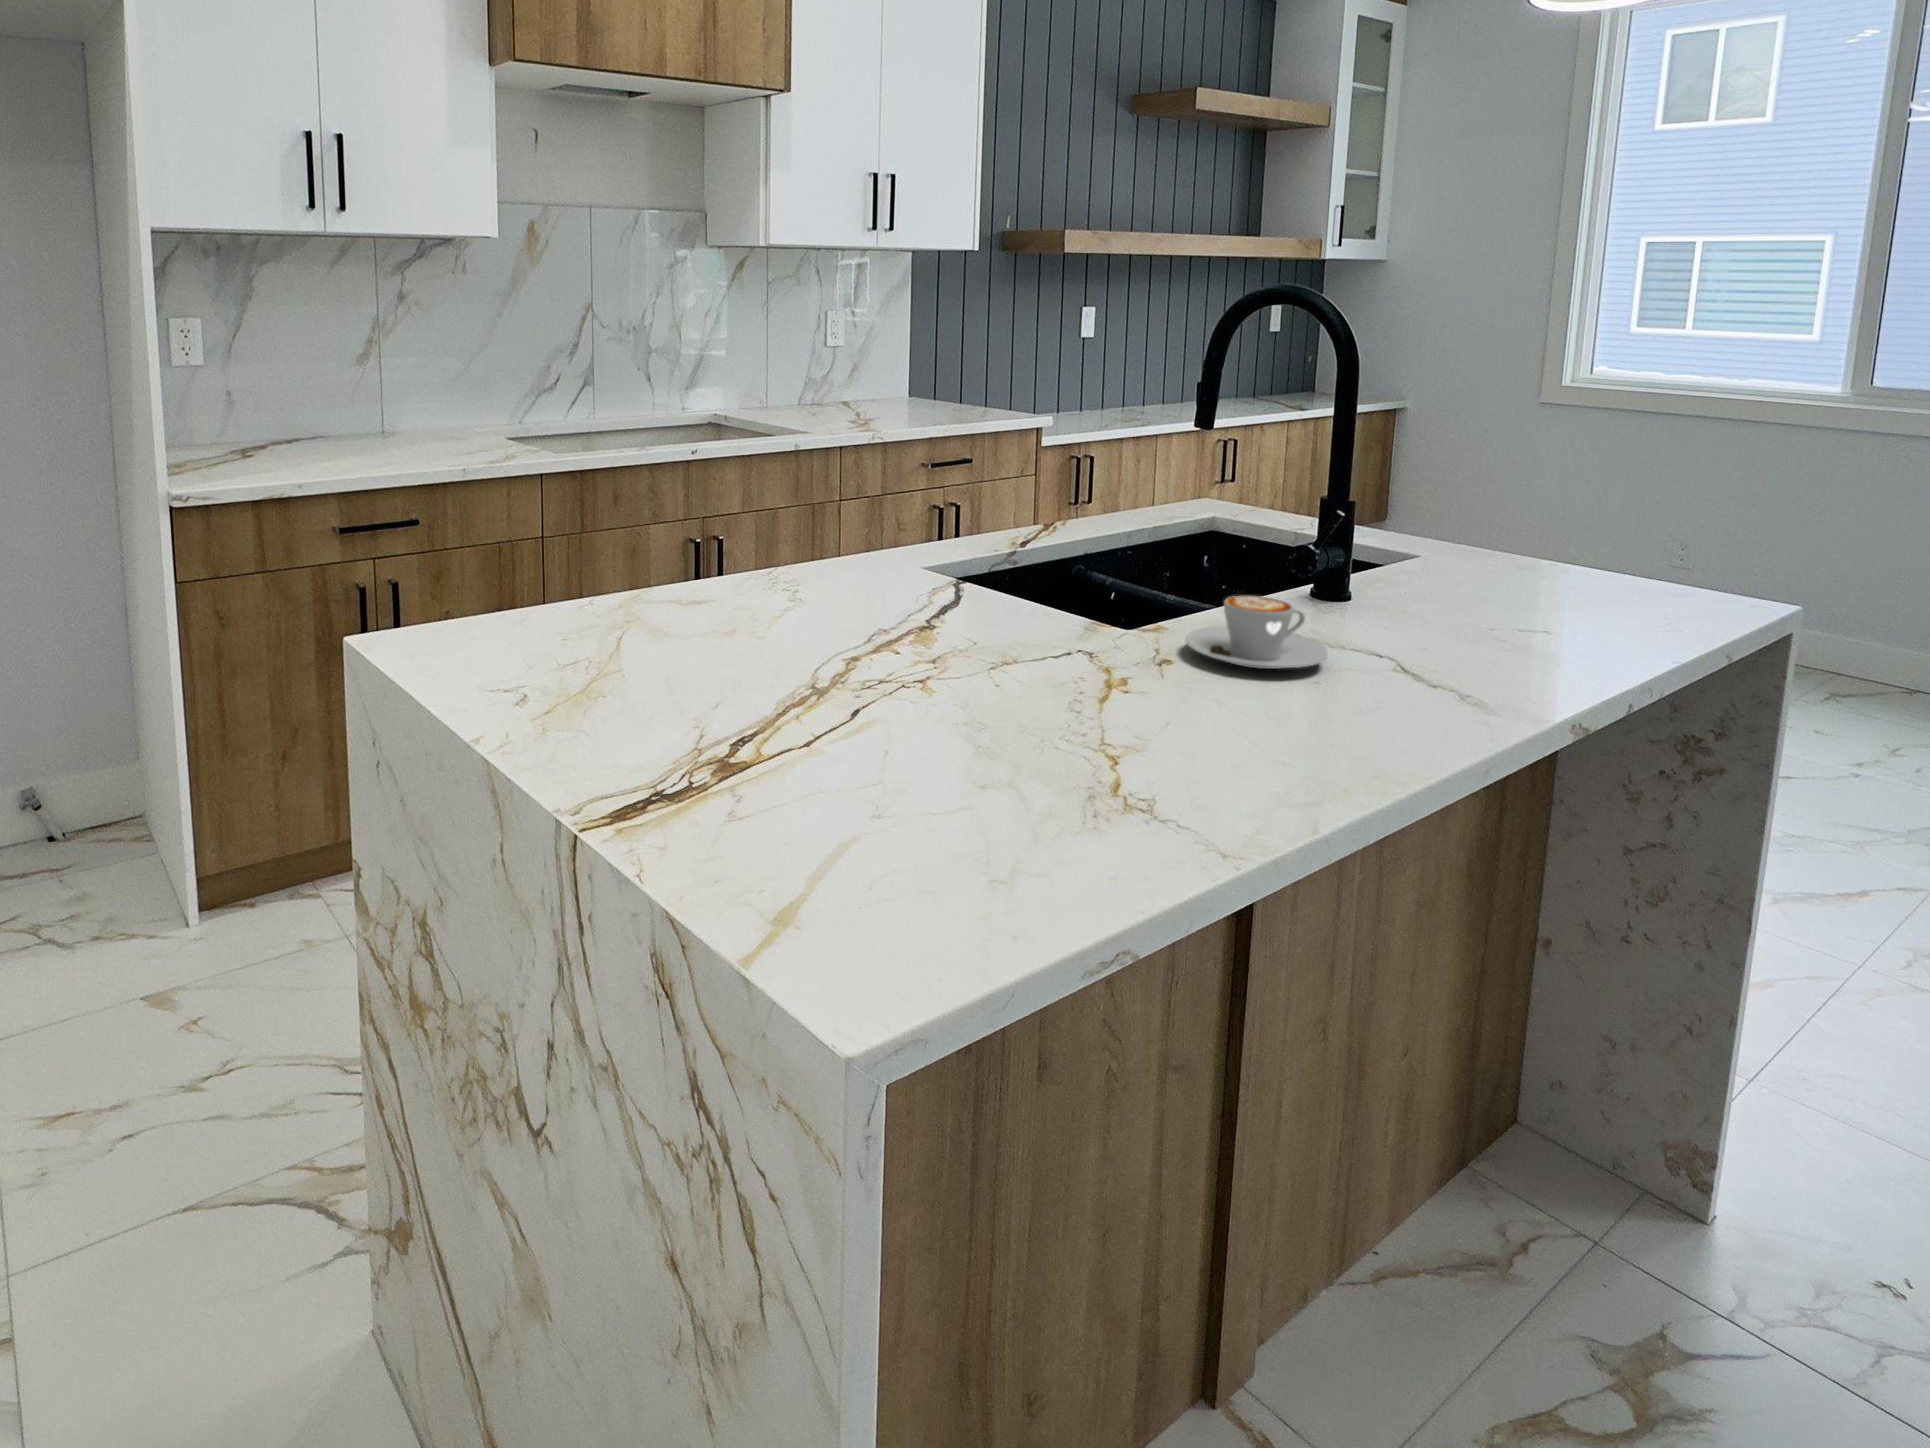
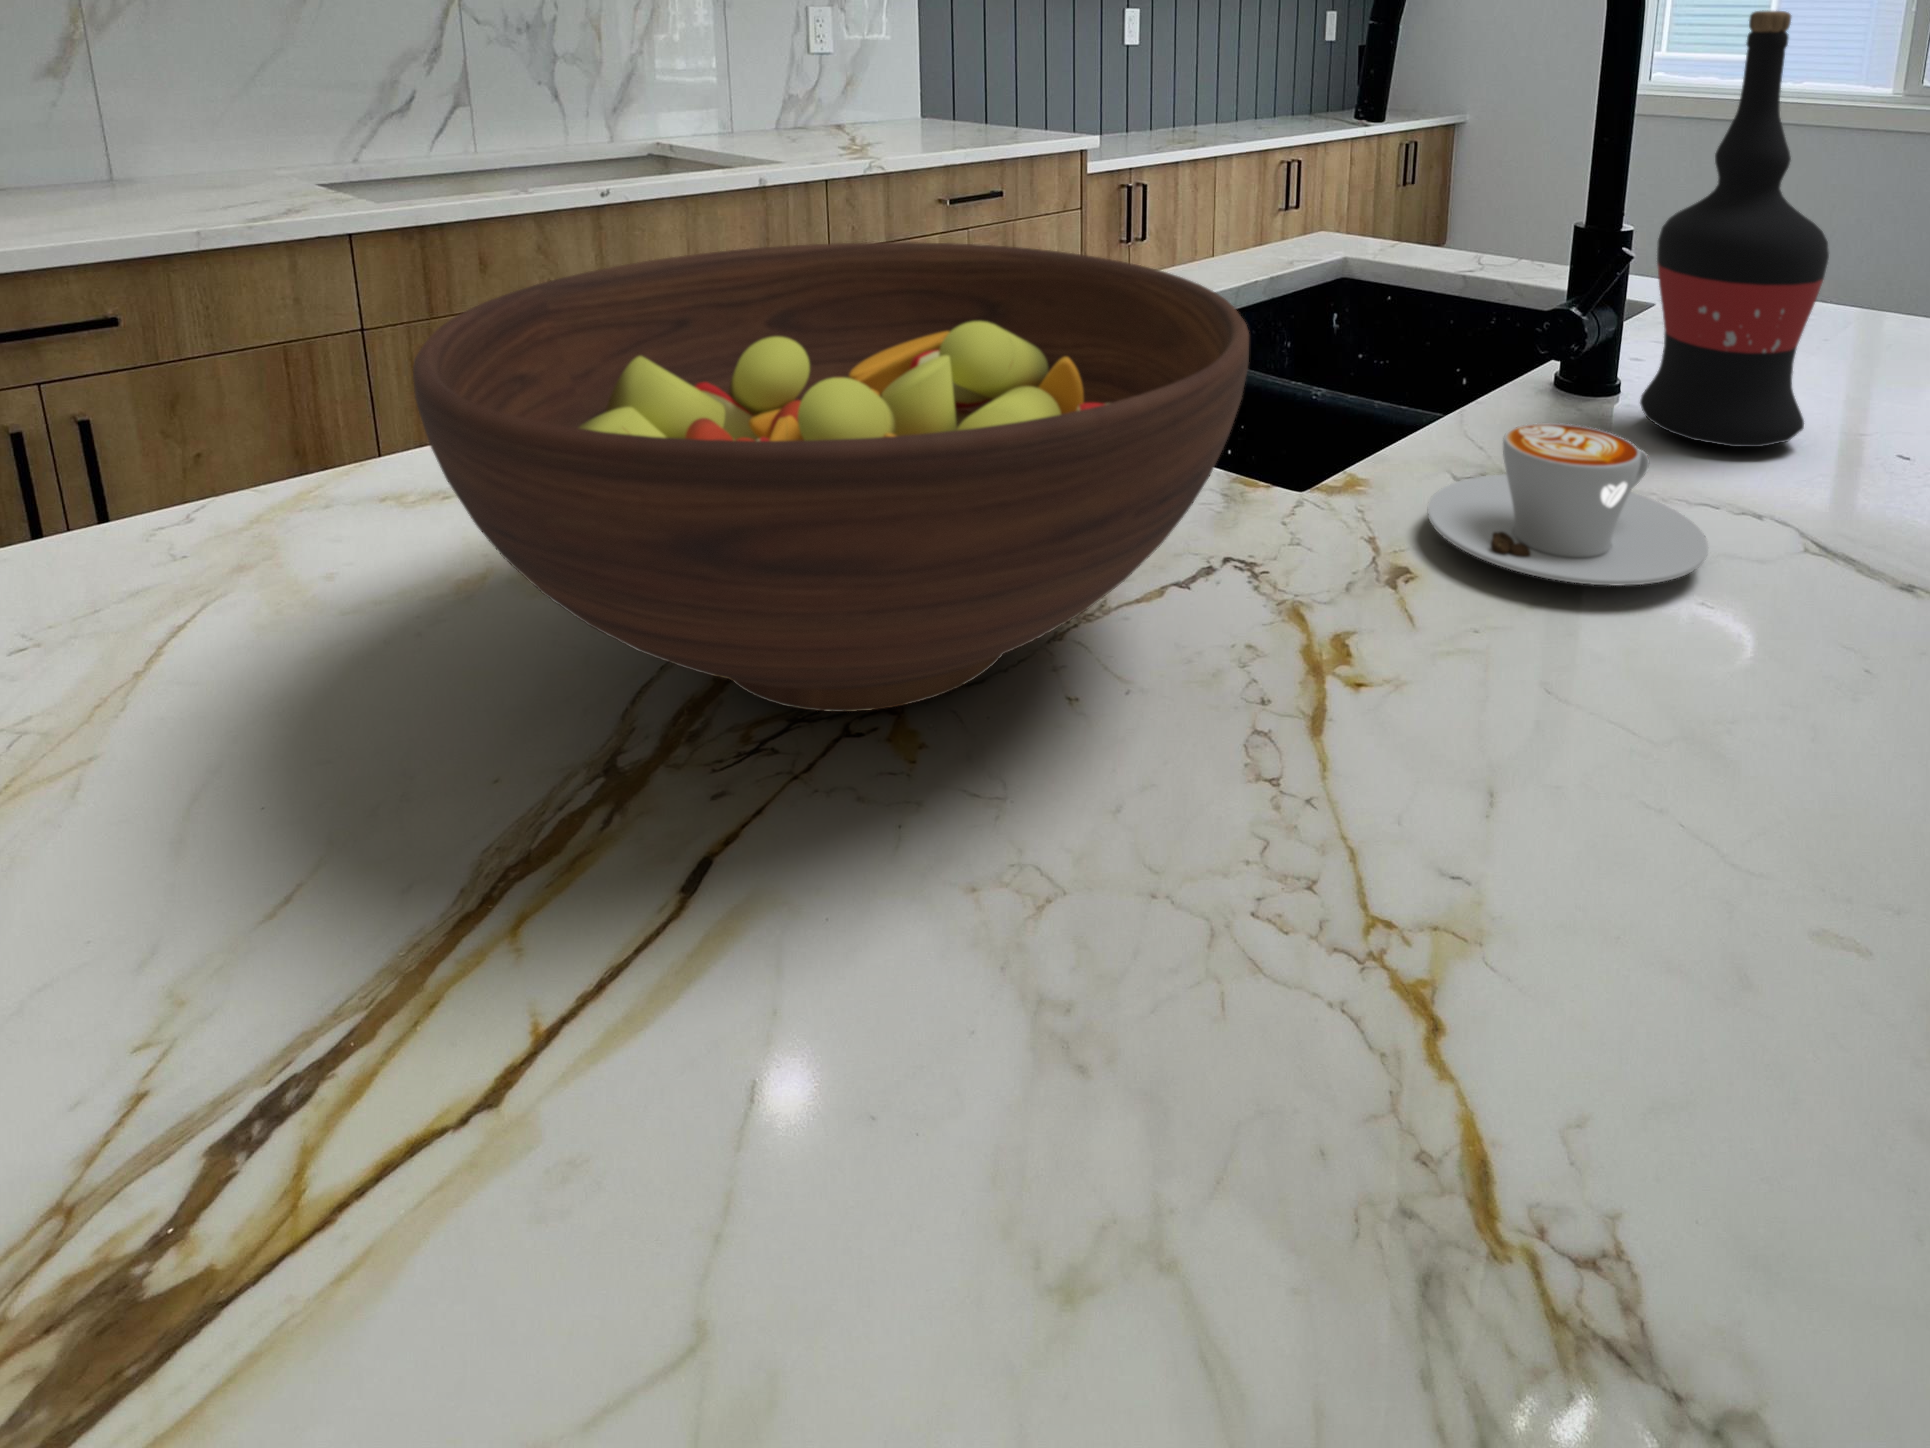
wine bottle: none [1344,380,1447,628] -> present [1640,11,1829,447]
fruit bowl: none [750,489,1080,678] -> present [413,242,1249,712]

